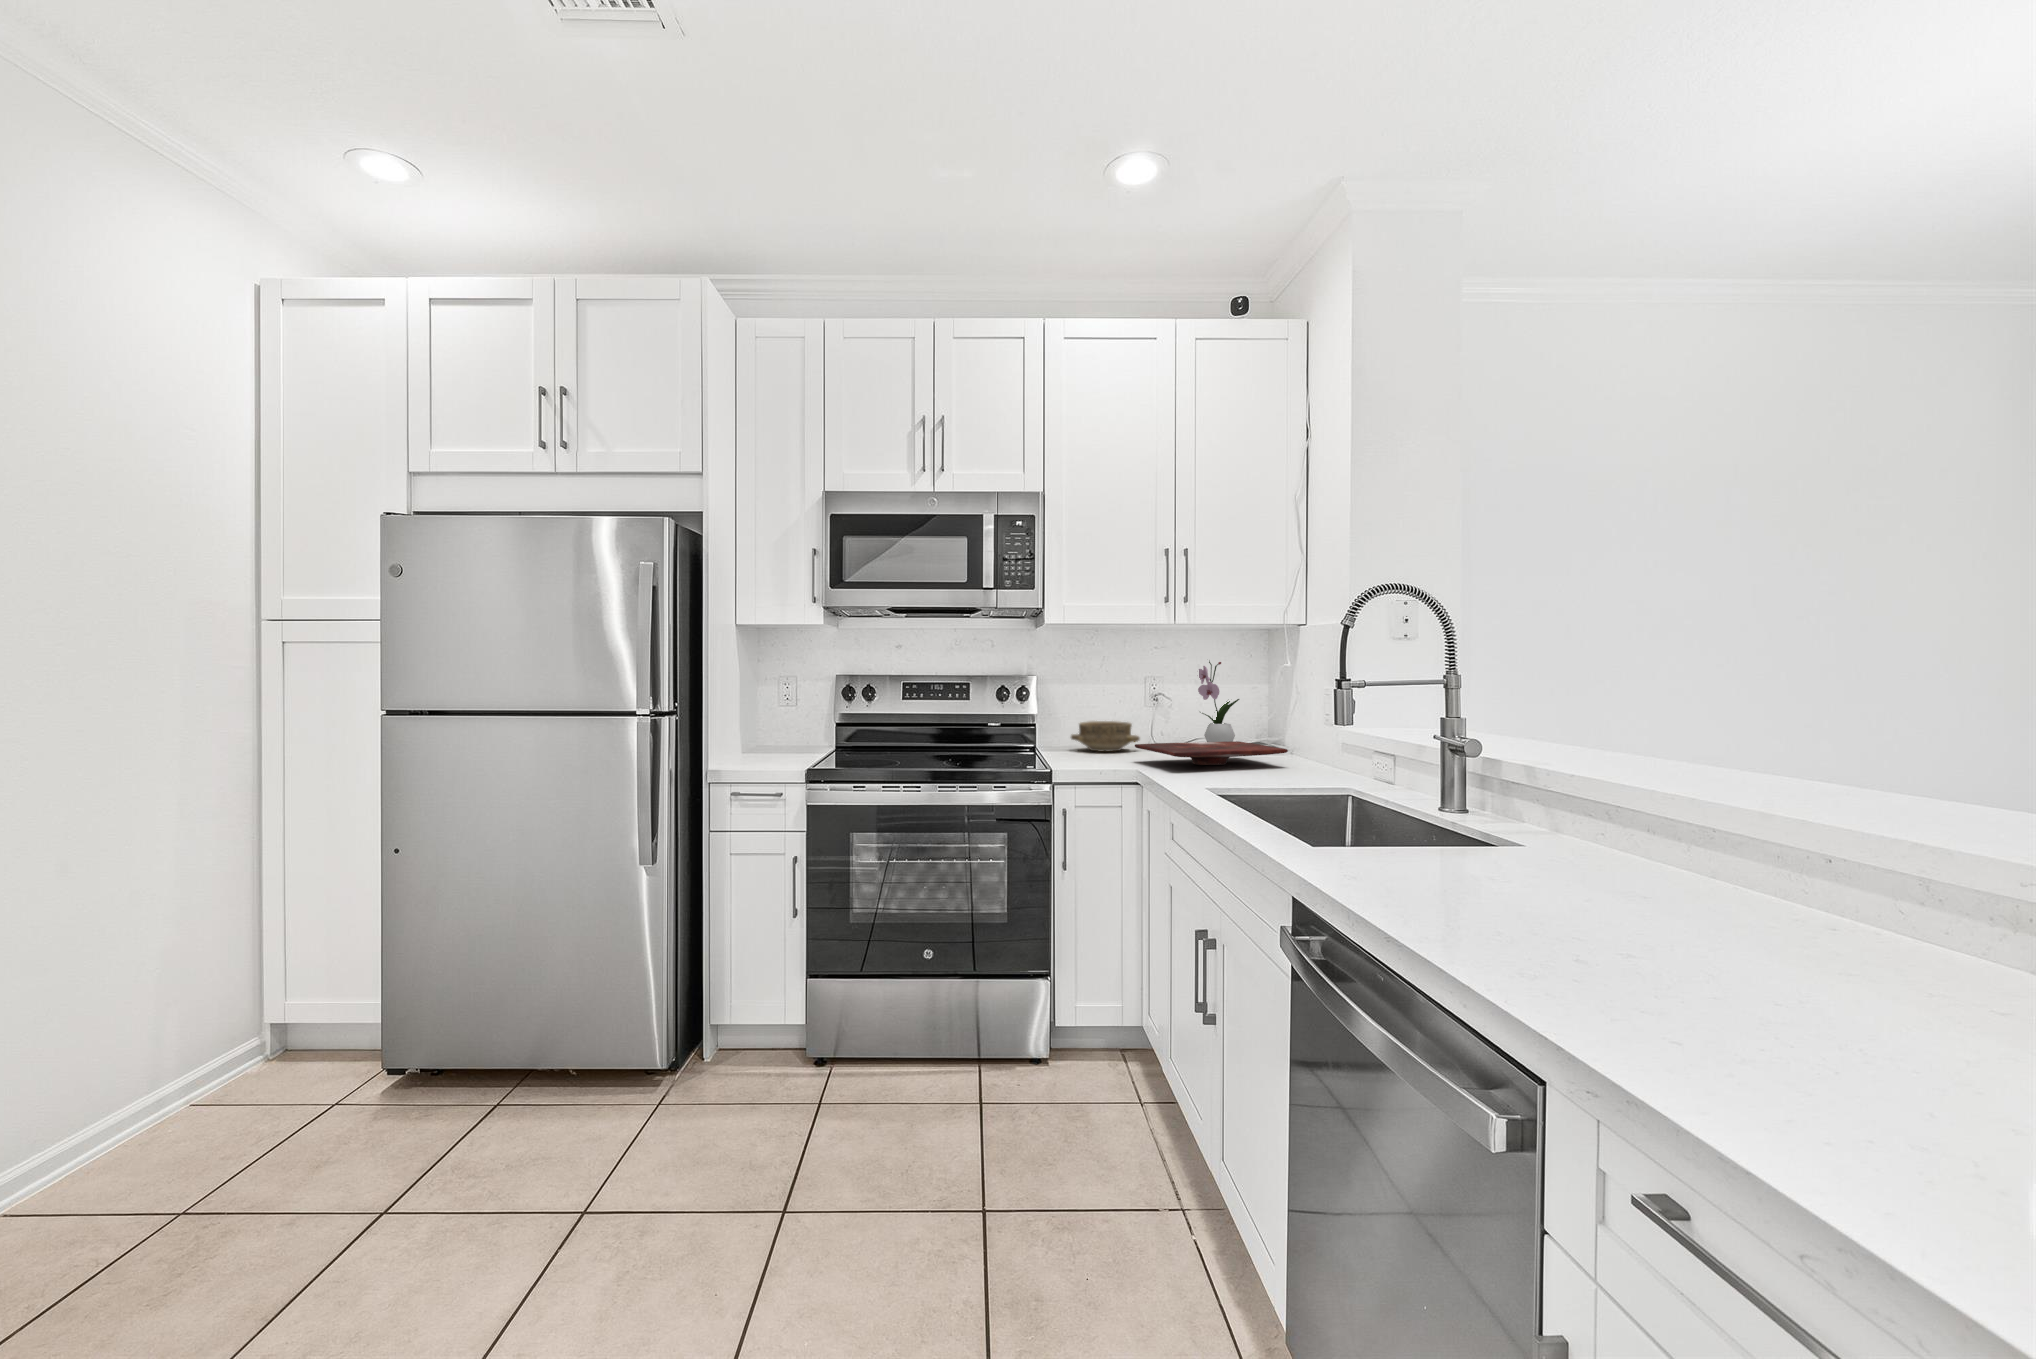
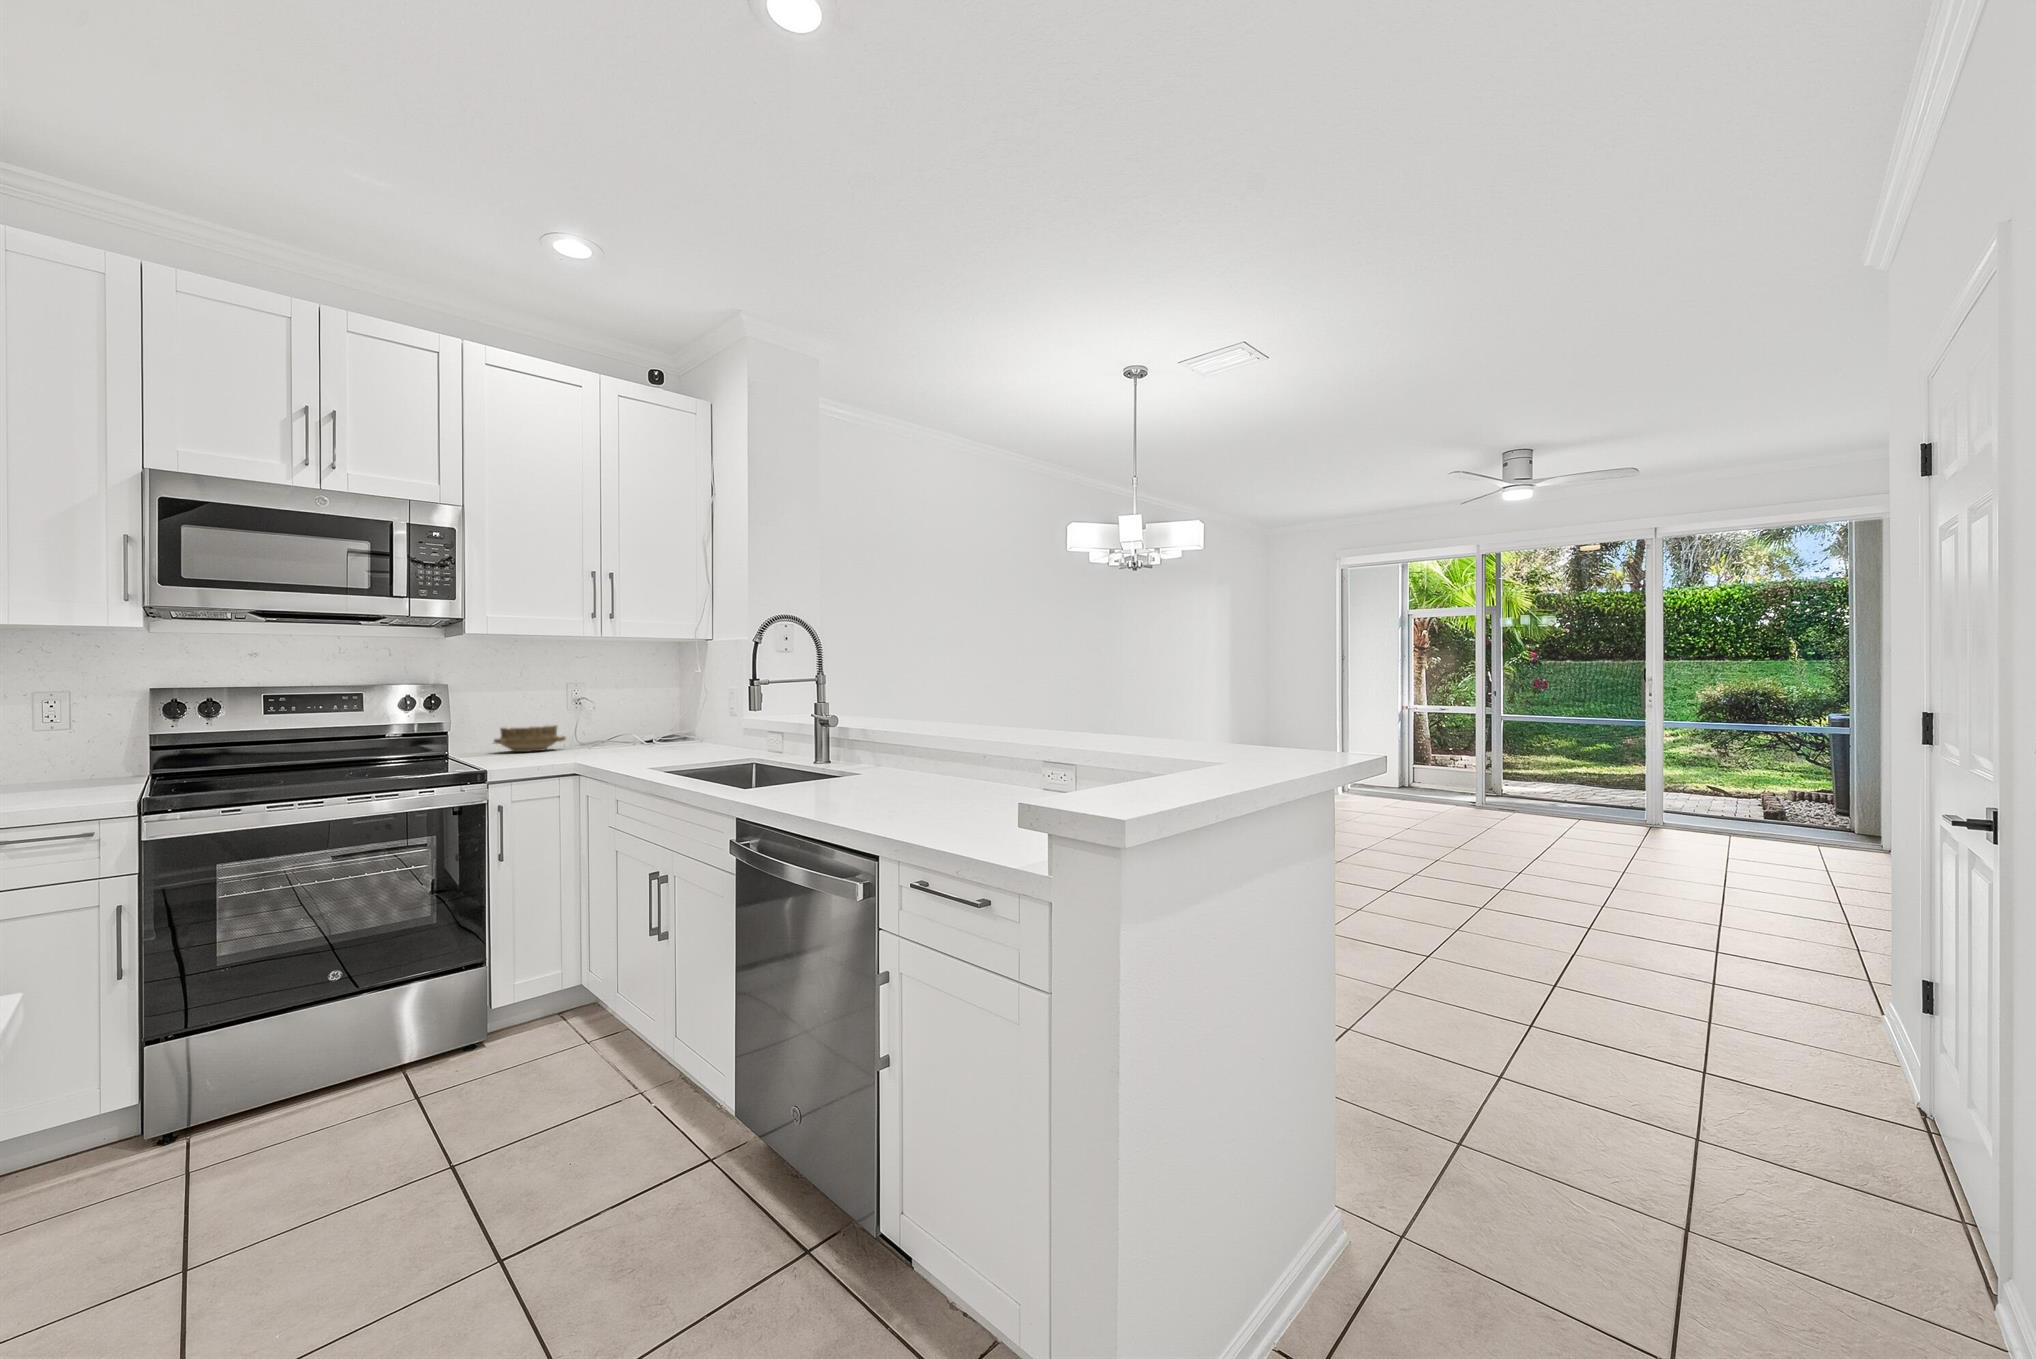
flower arrangement: present [1198,661,1239,742] -> none [620,664,660,743]
cutting board: present [1135,741,1288,765] -> none [565,733,706,752]

